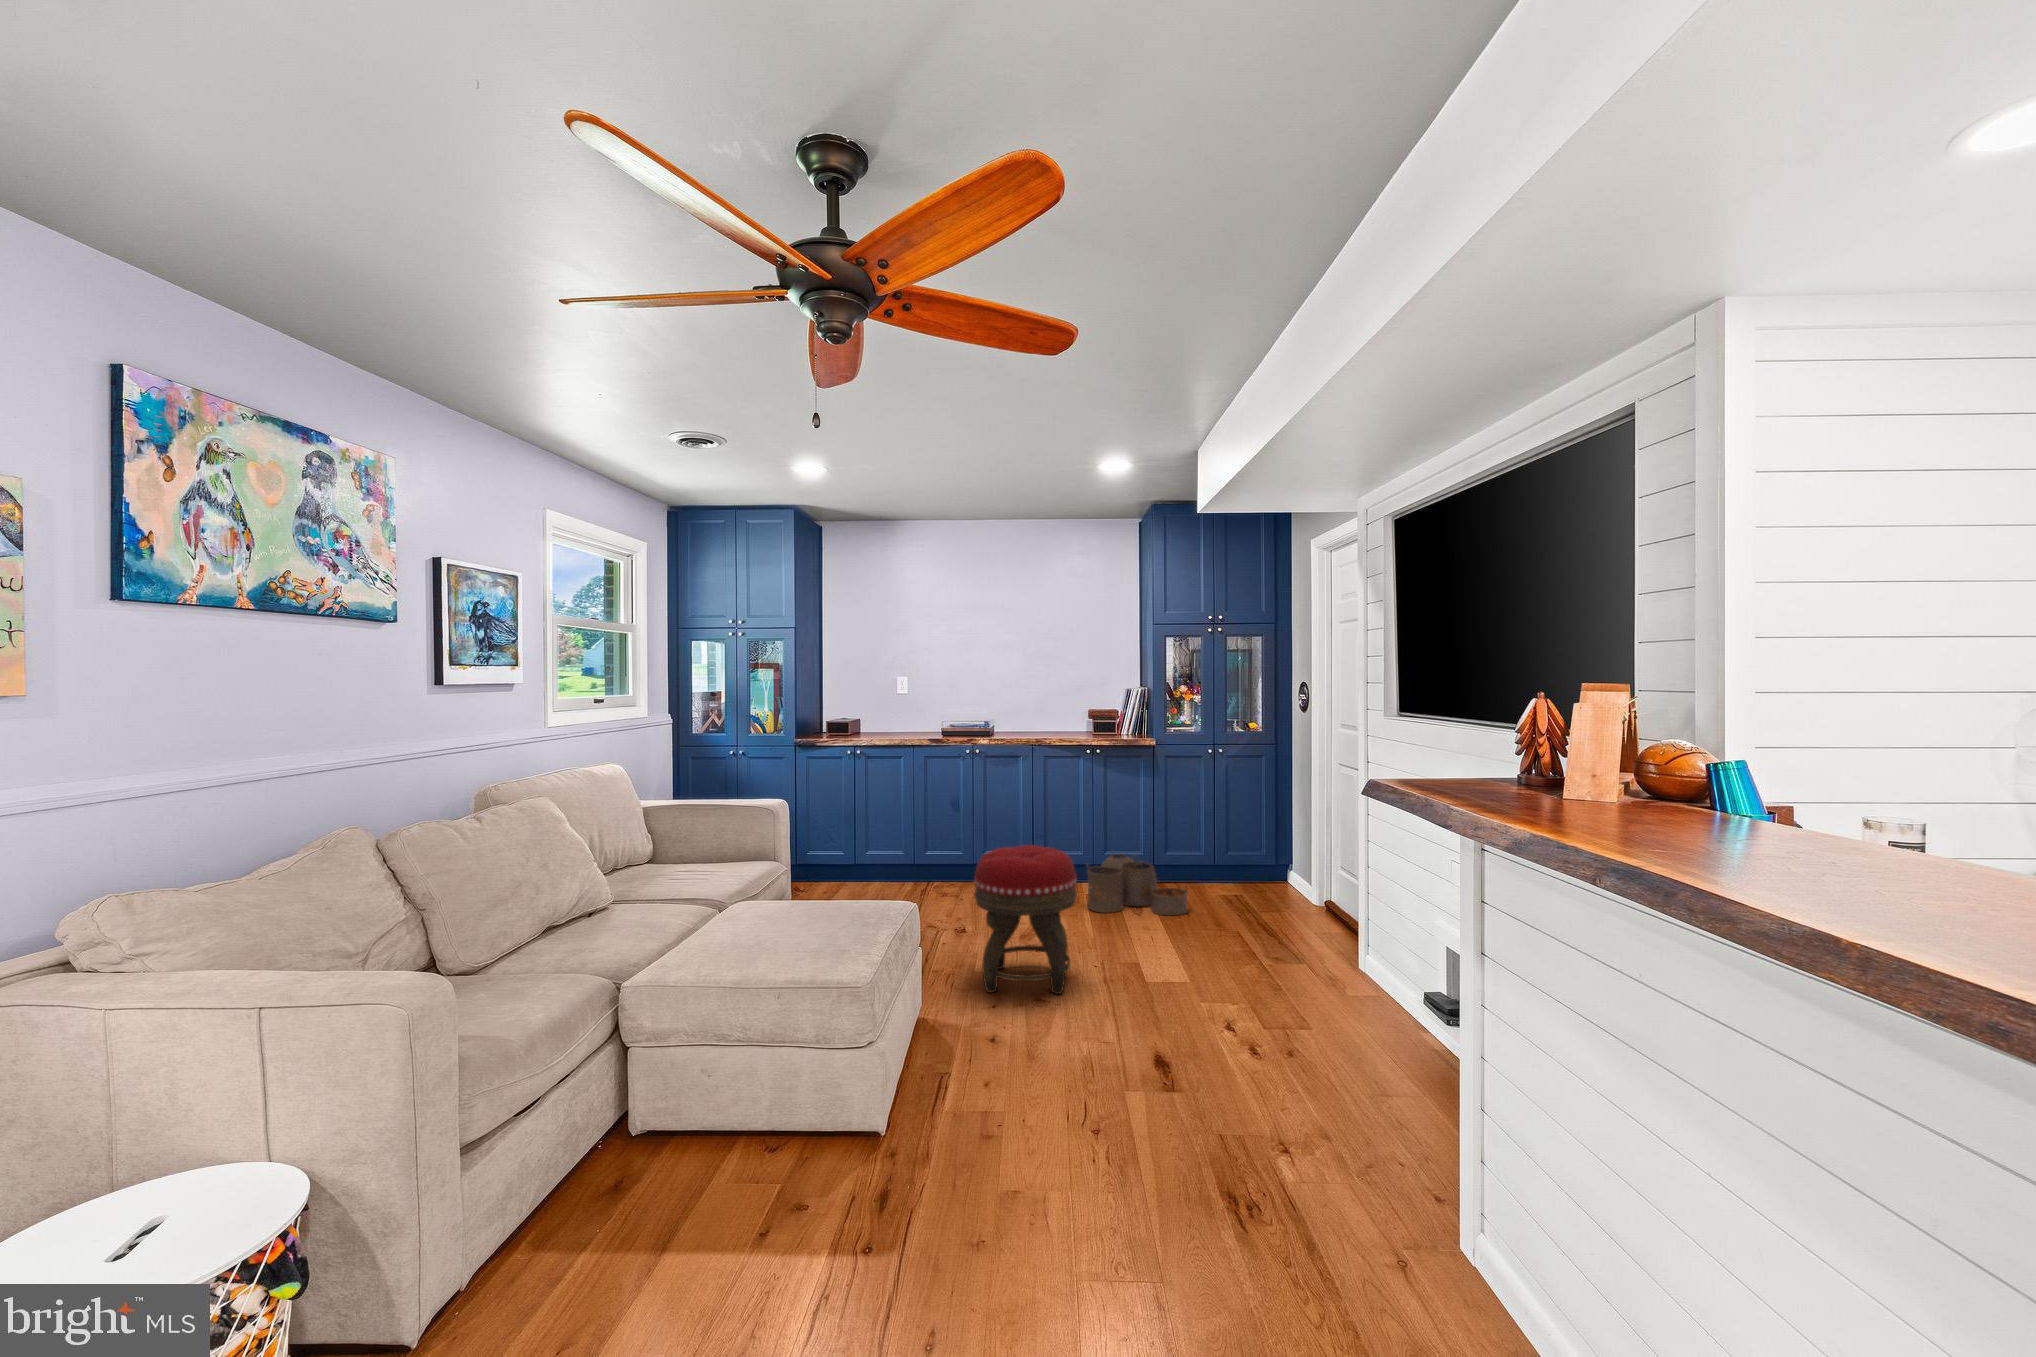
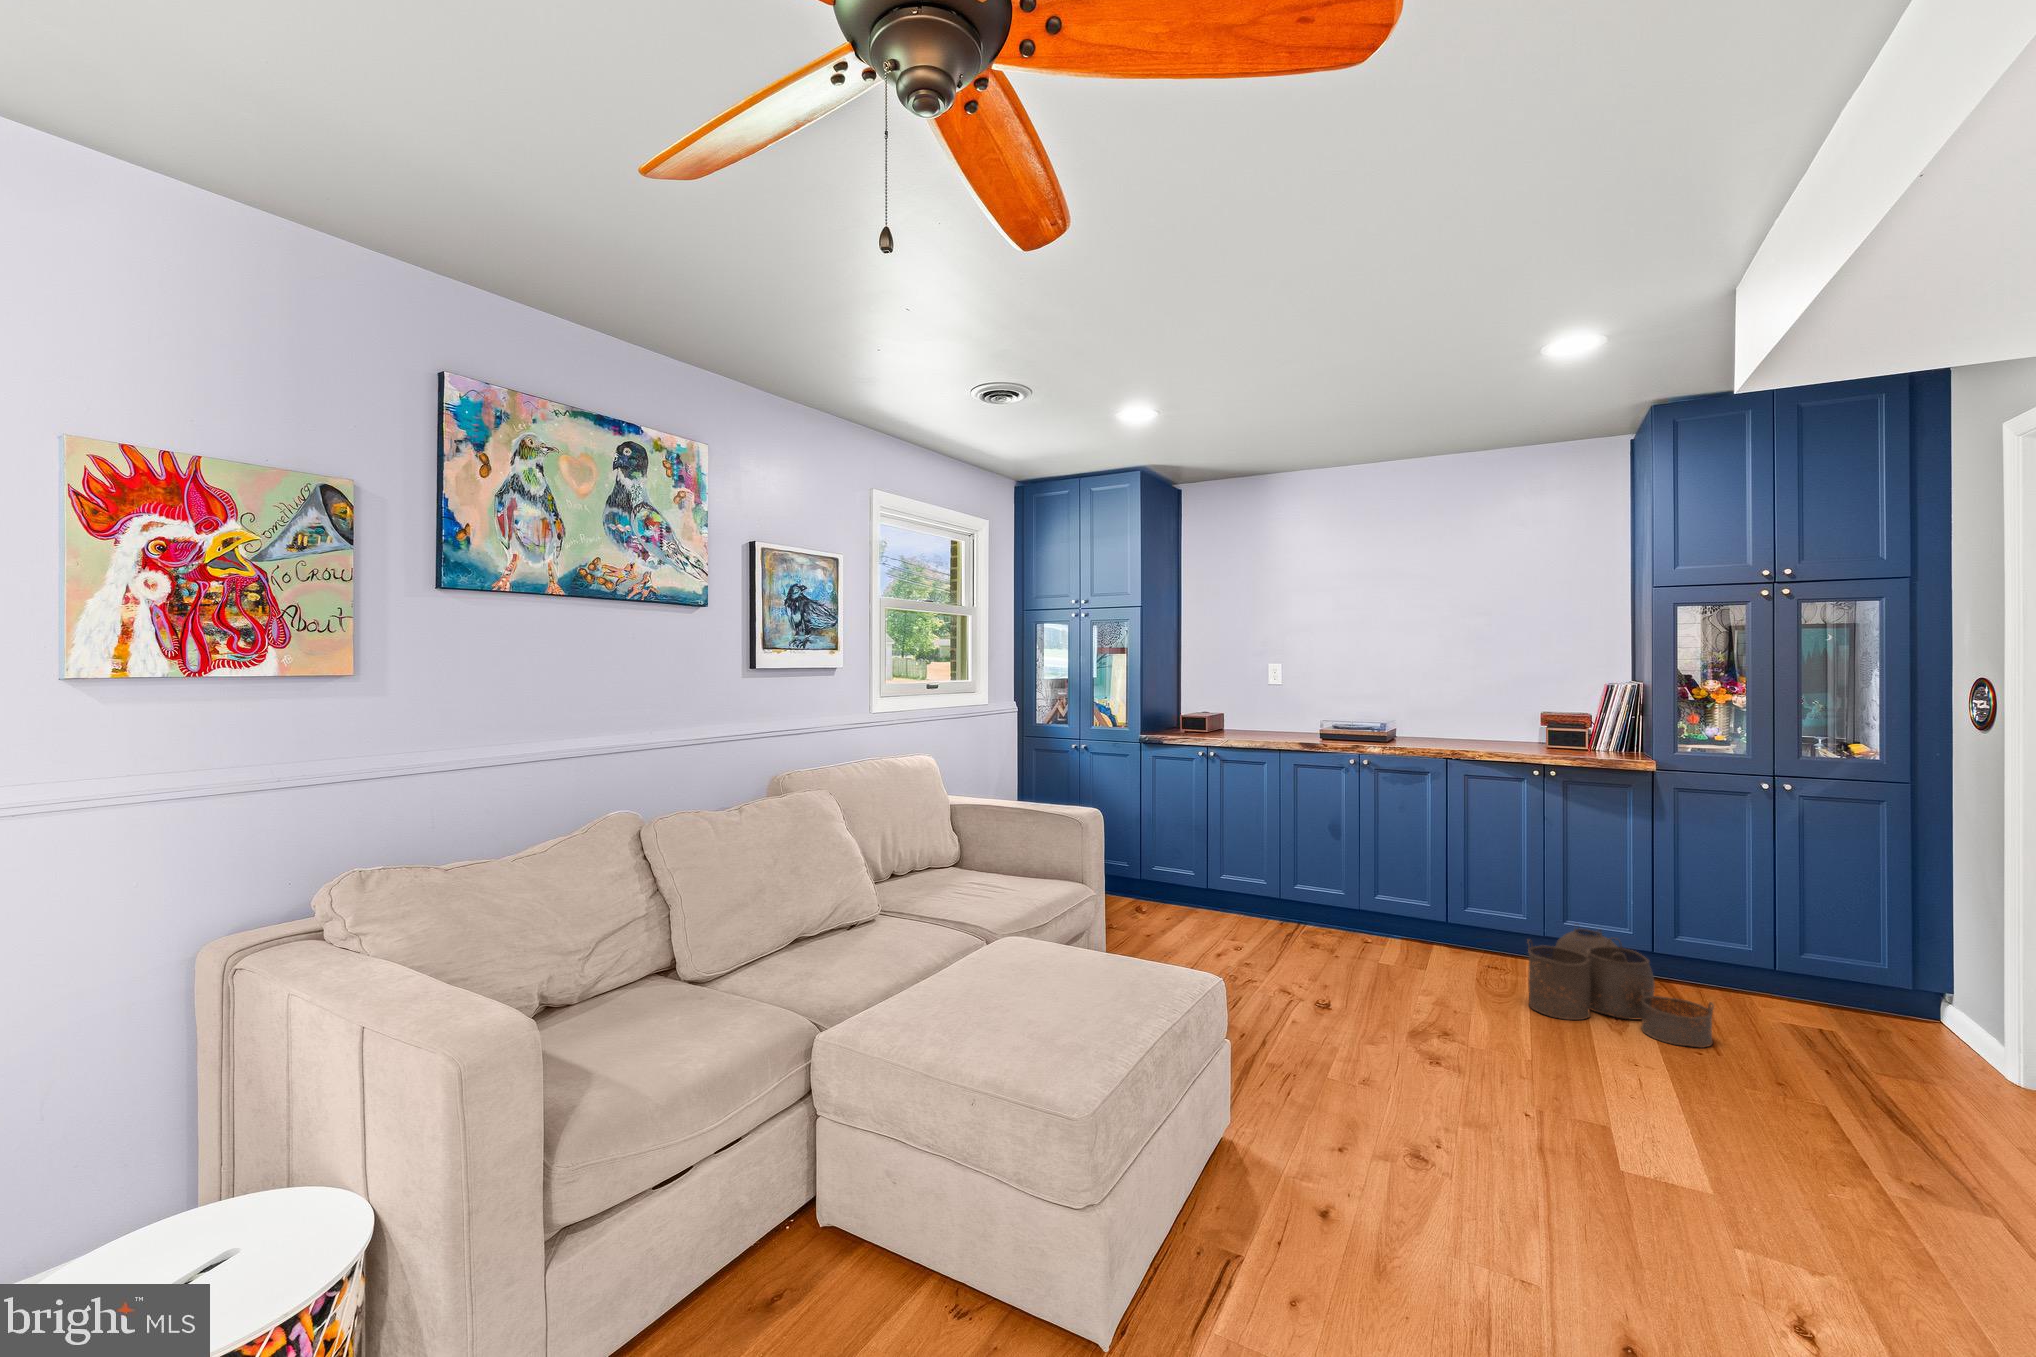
footstool: present [974,845,1077,994] -> none [1326,911,1490,1149]

